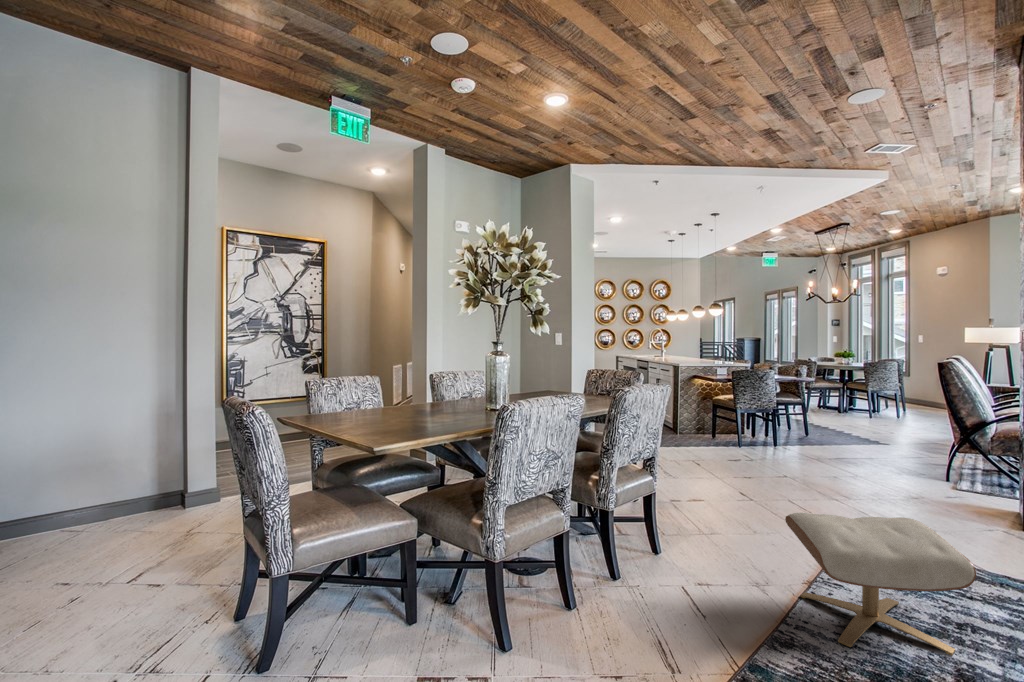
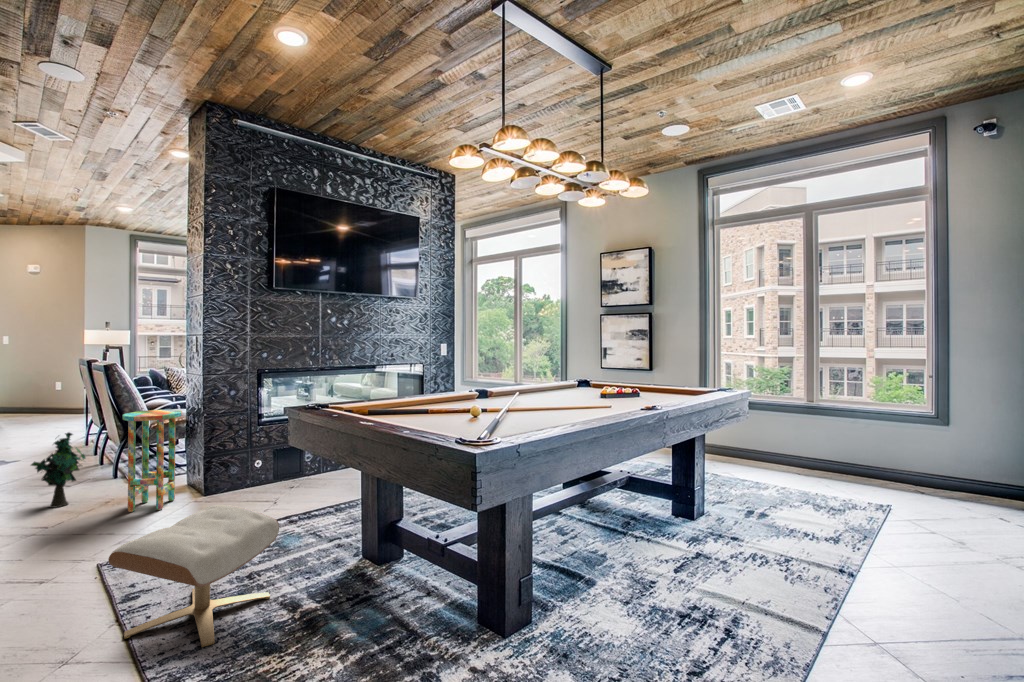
side table: none [913,412,982,523] -> present [122,410,182,512]
decorative plant: none [851,423,897,489] -> present [31,432,85,508]

